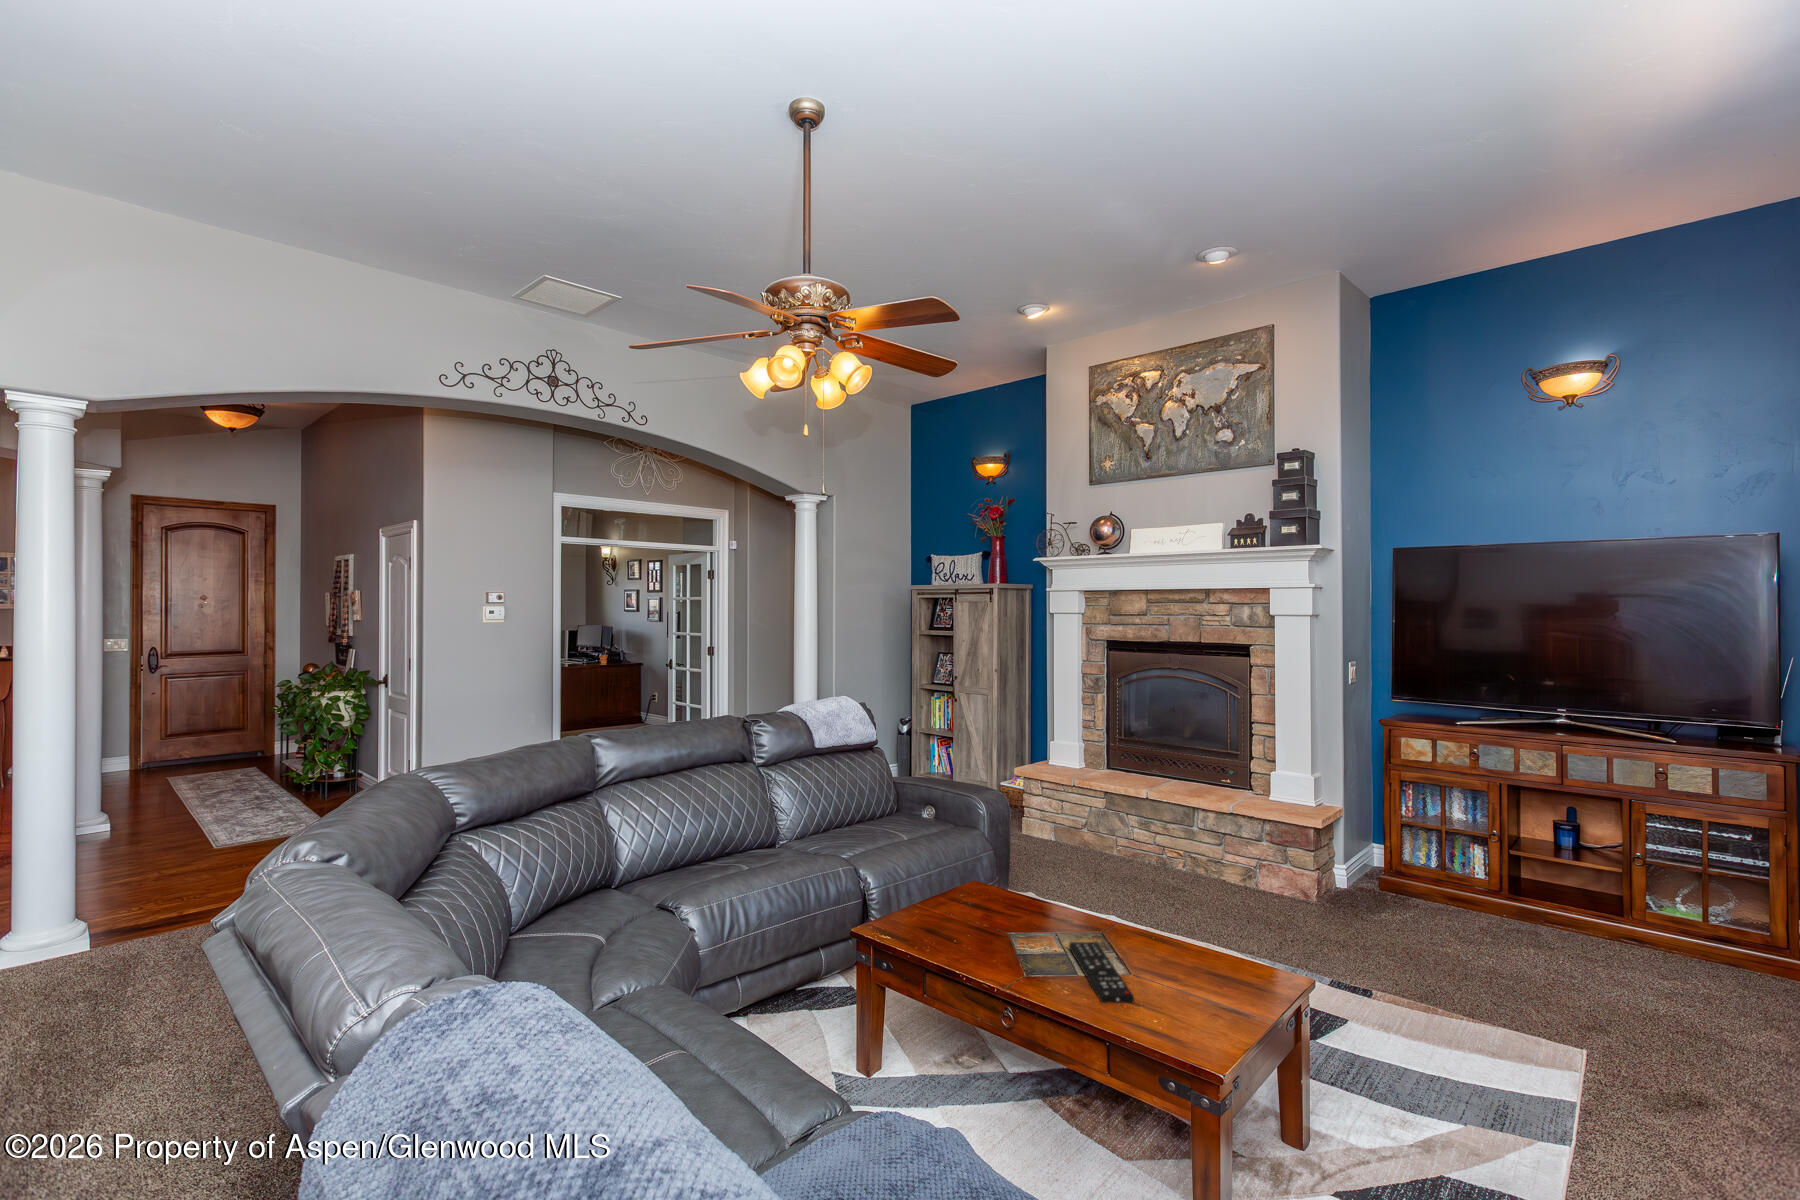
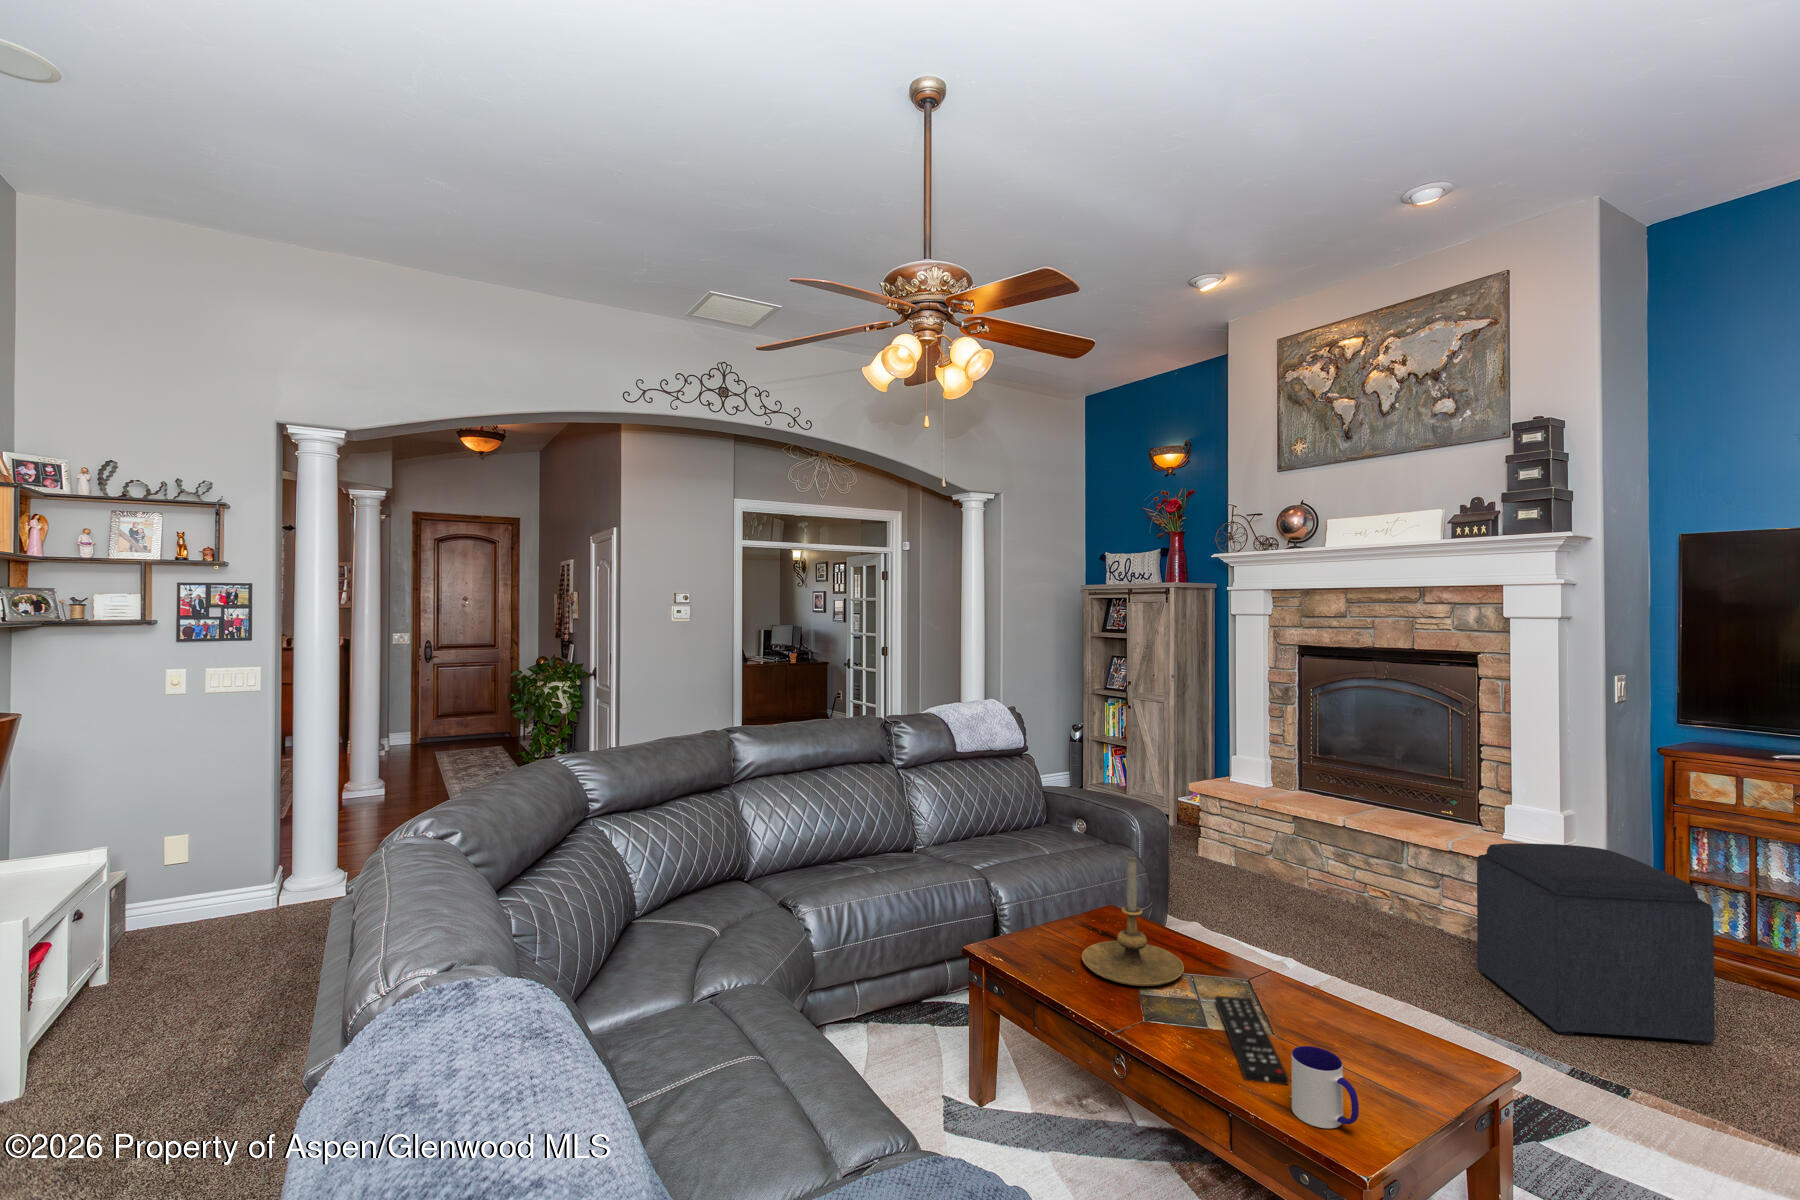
ottoman: none [1252,803,1416,954] -> present [1477,843,1714,1044]
candle holder: none [955,832,1041,942] -> present [1082,857,1184,986]
mug: none [1139,968,1189,1029] -> present [1292,1046,1359,1128]

